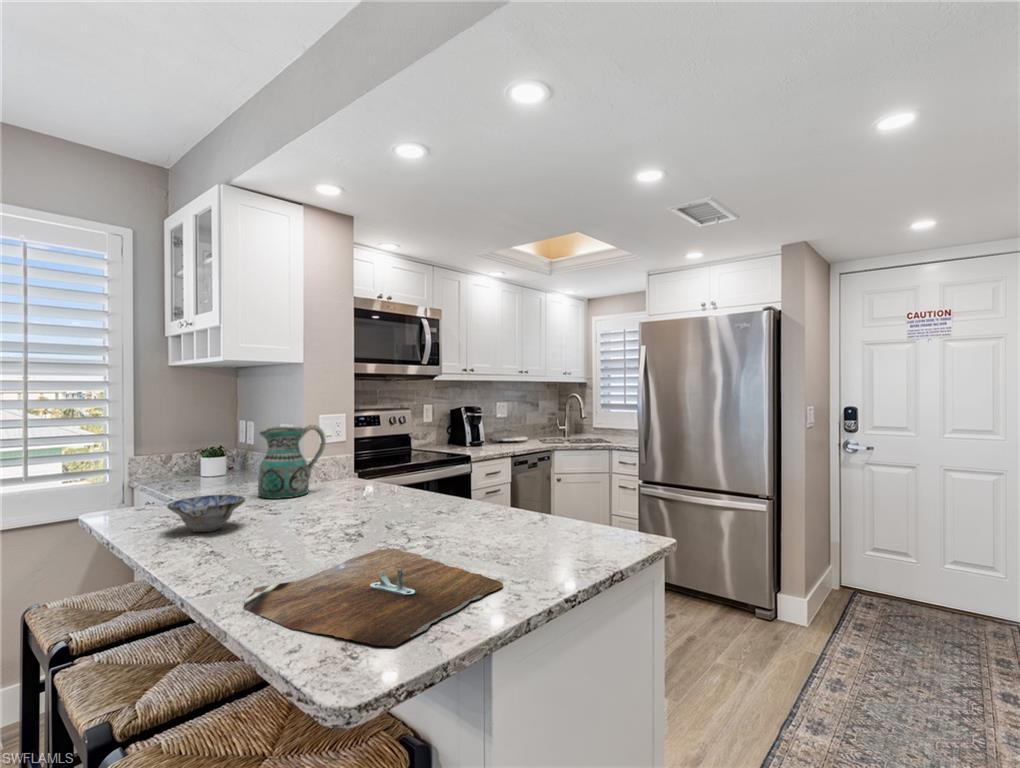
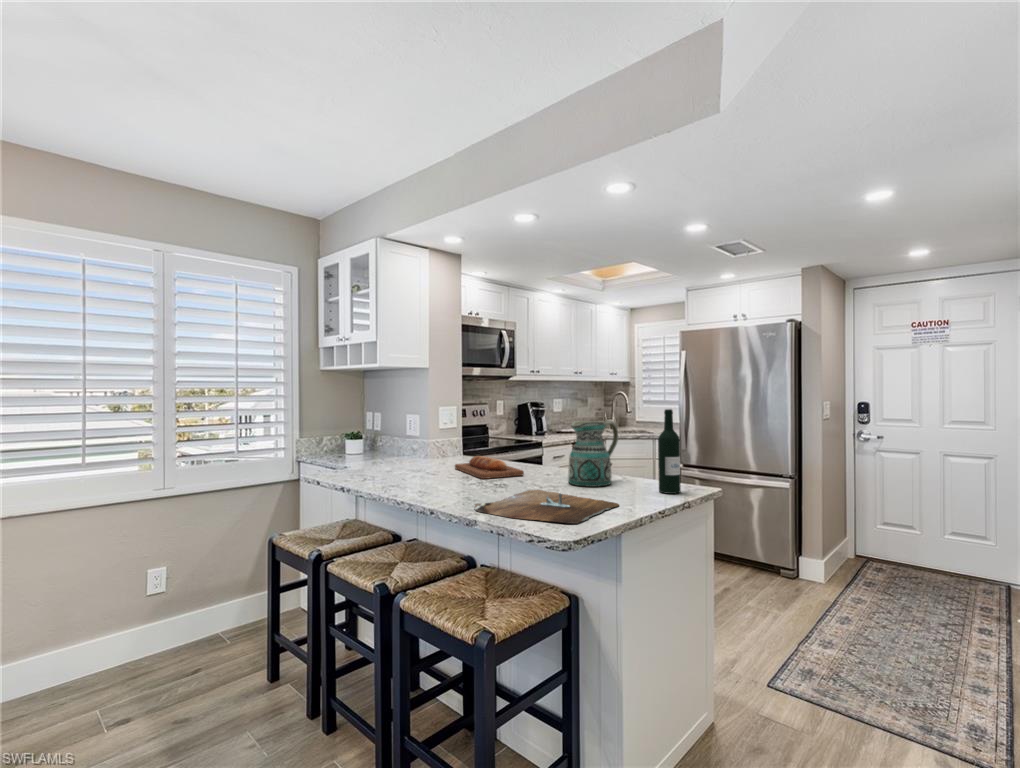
wine bottle: none [580,422,613,555] -> present [658,409,681,494]
ceramic pitcher: present [258,425,326,499] -> present [568,420,618,487]
bread loaf: none [312,485,398,524] -> present [455,456,524,479]
ceramic bowl: present [167,494,245,532] -> none [381,459,427,482]

